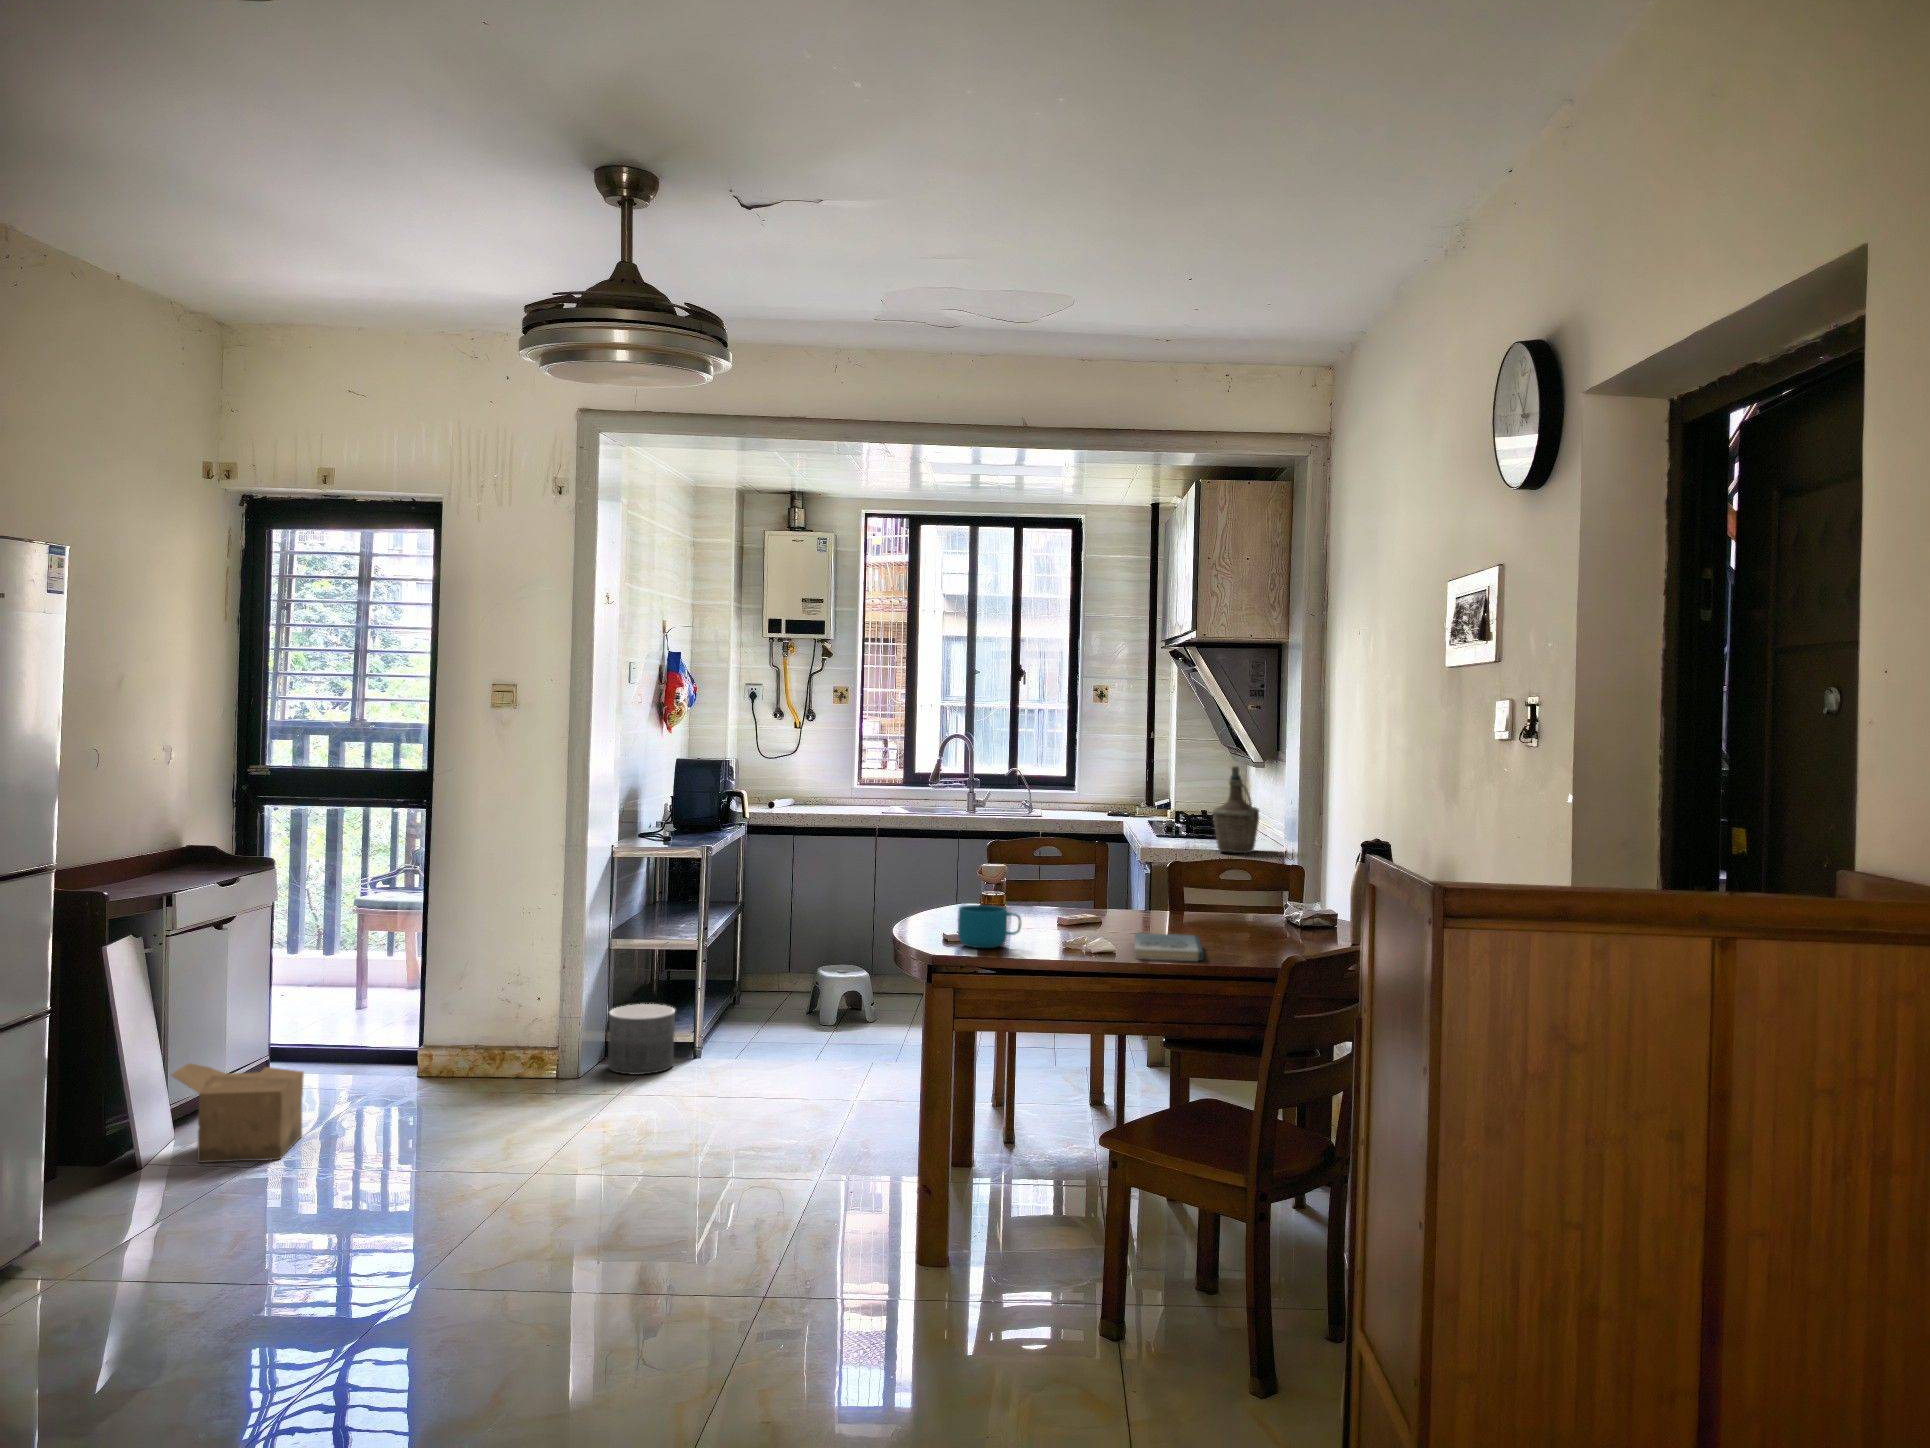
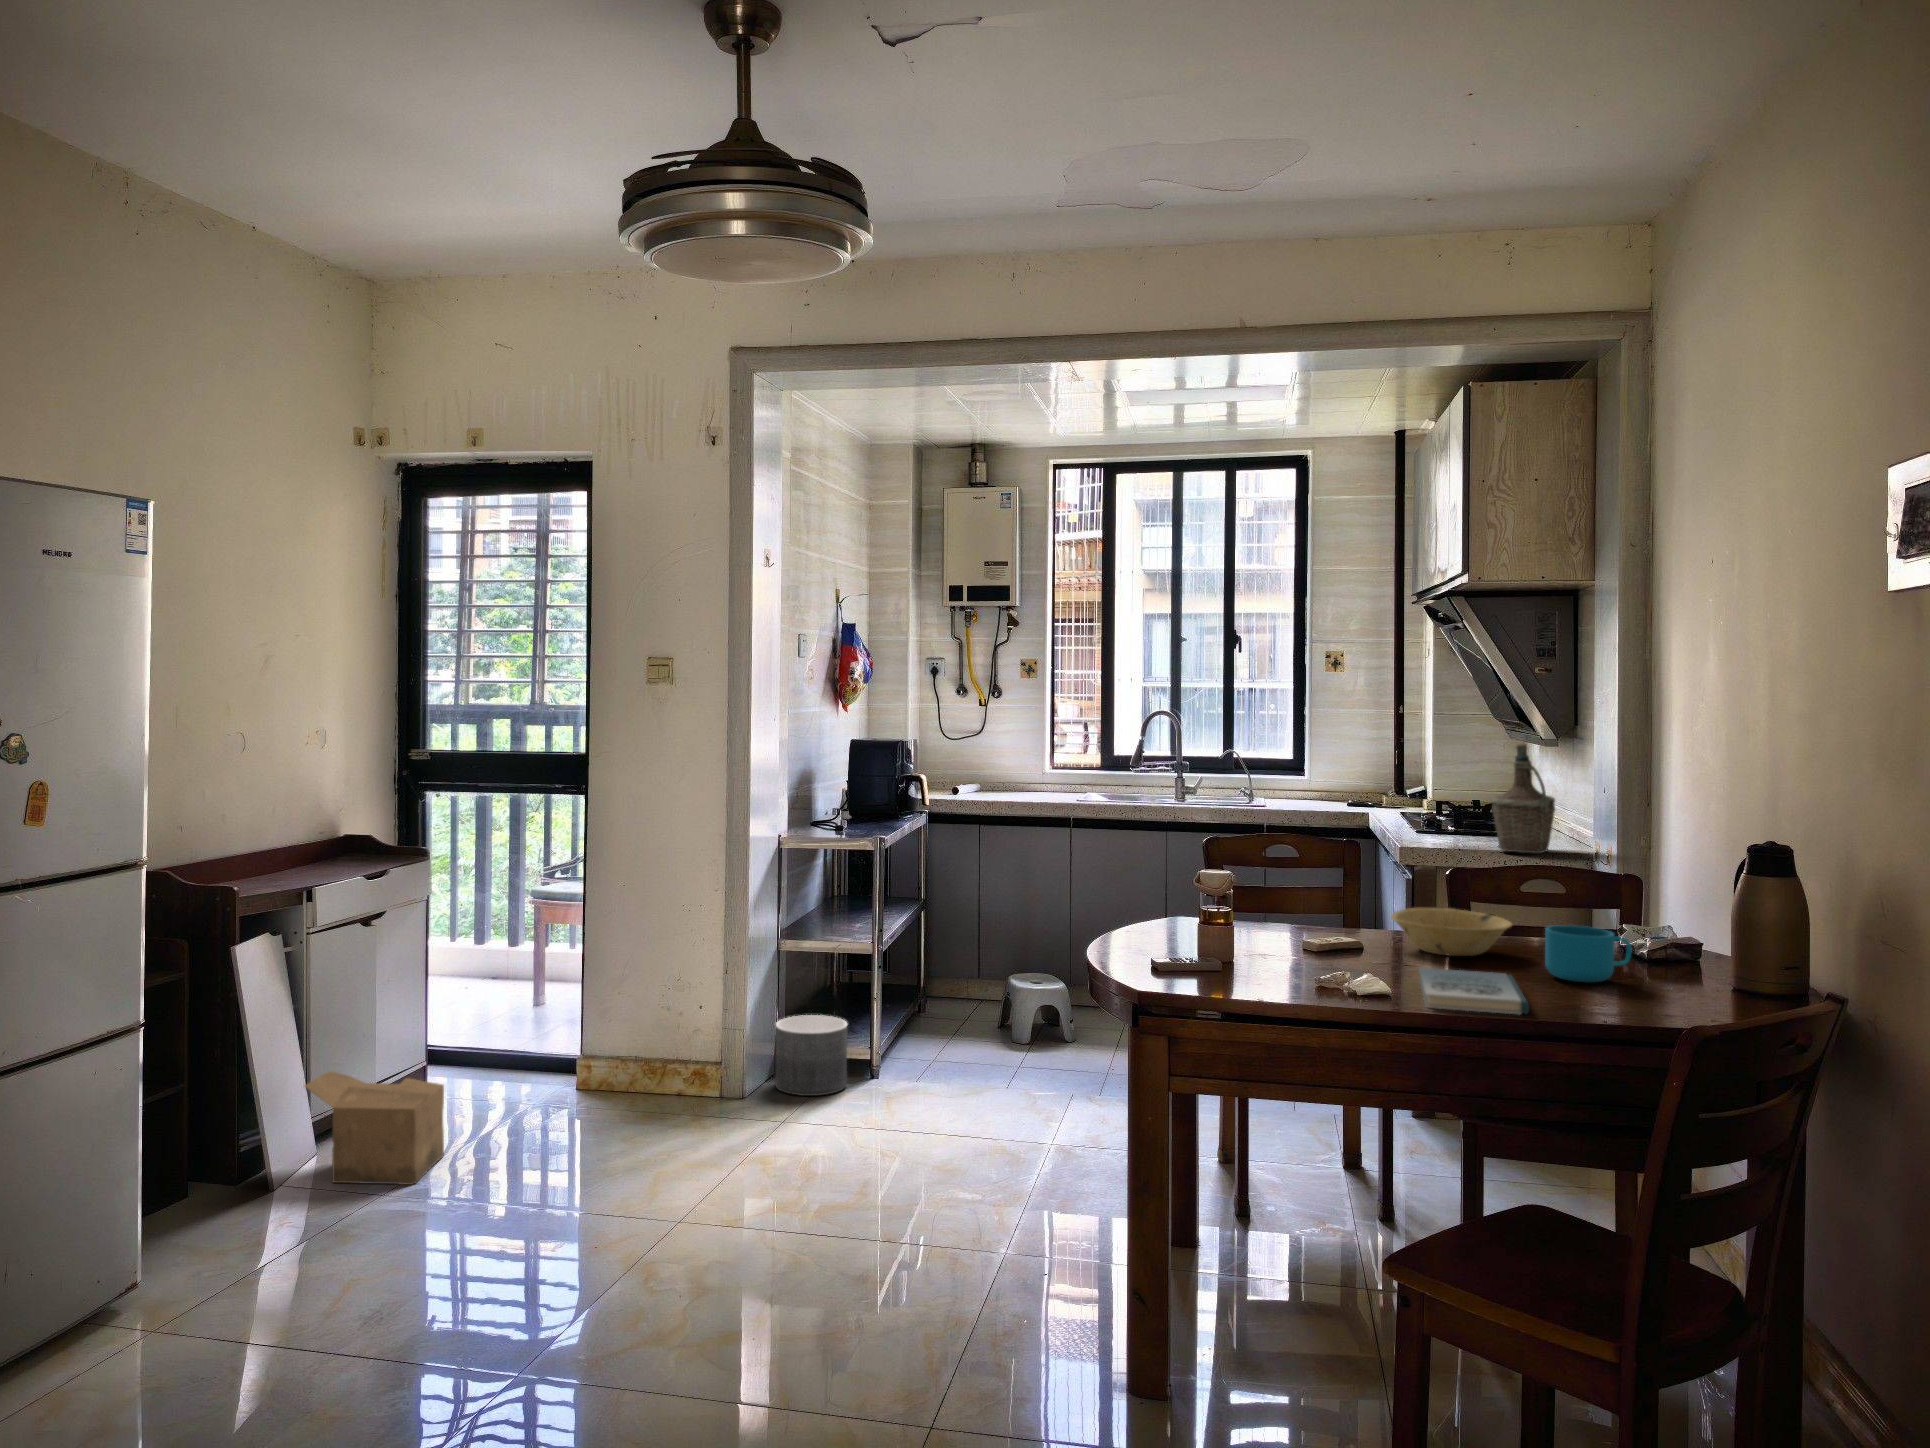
bowl: none [1120,892,1207,927] -> present [1391,908,1512,956]
cup: present [958,905,1021,948] -> present [1545,925,1631,983]

